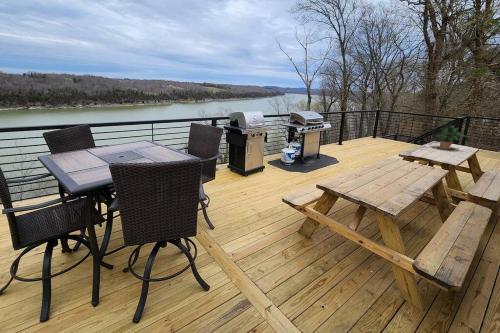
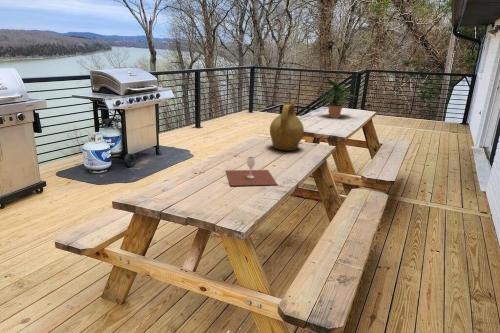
pitcher: none [402,141,428,171] -> present [270,103,304,151]
wine glass: none [374,173,411,192] -> present [226,157,277,186]

